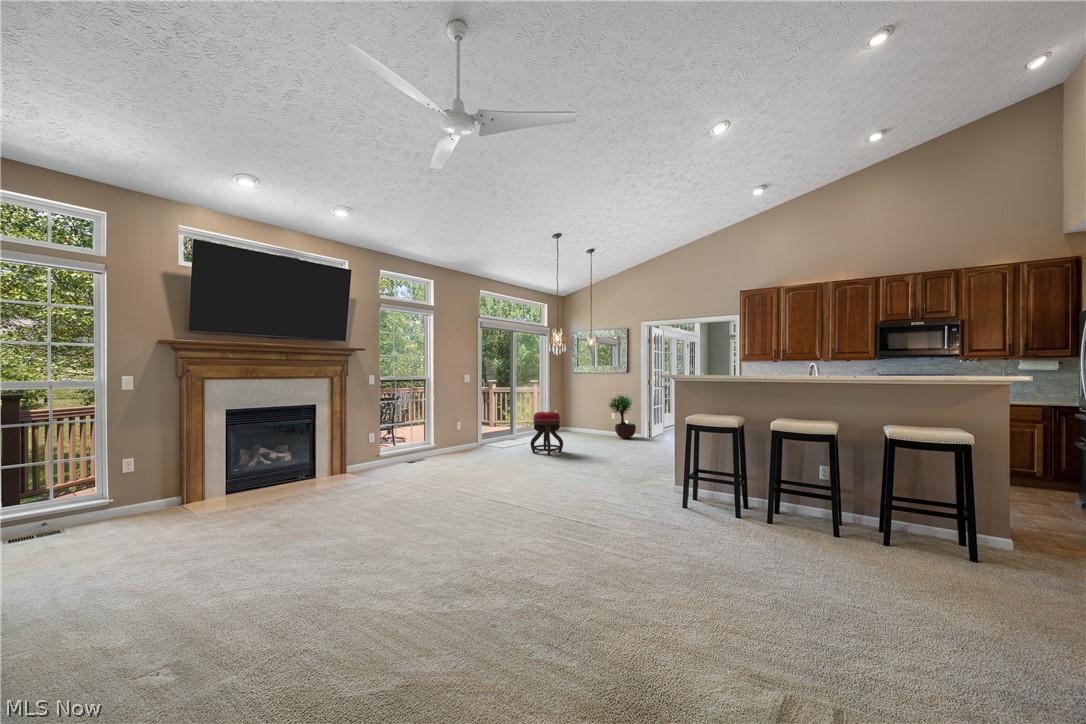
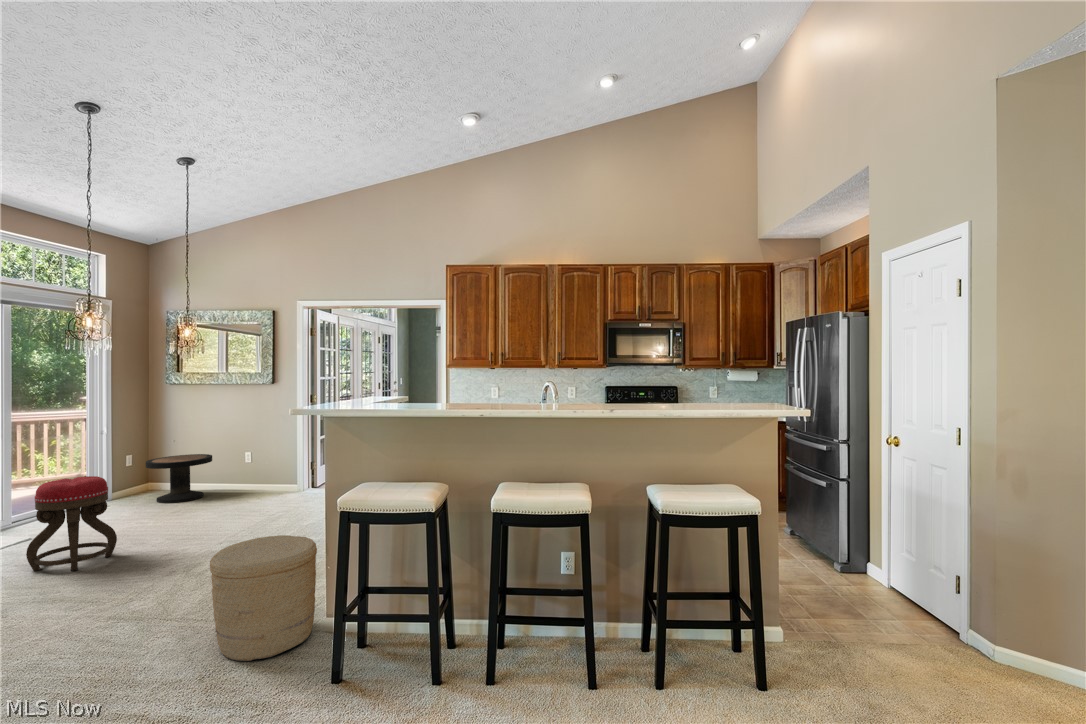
potted tree: present [609,394,636,439] -> none [231,418,287,497]
side table: none [565,411,596,436] -> present [146,454,212,503]
woven basket: none [620,440,670,495] -> present [210,535,317,661]

